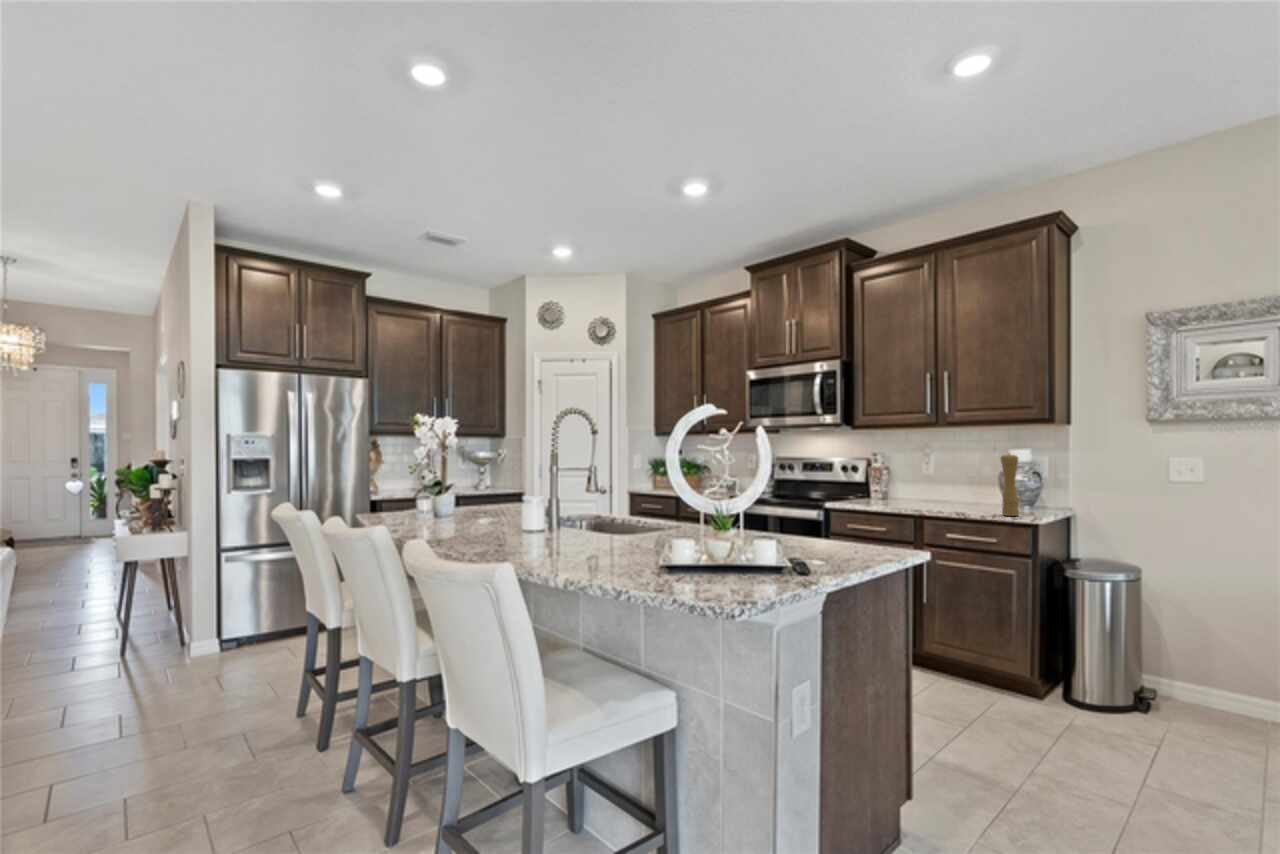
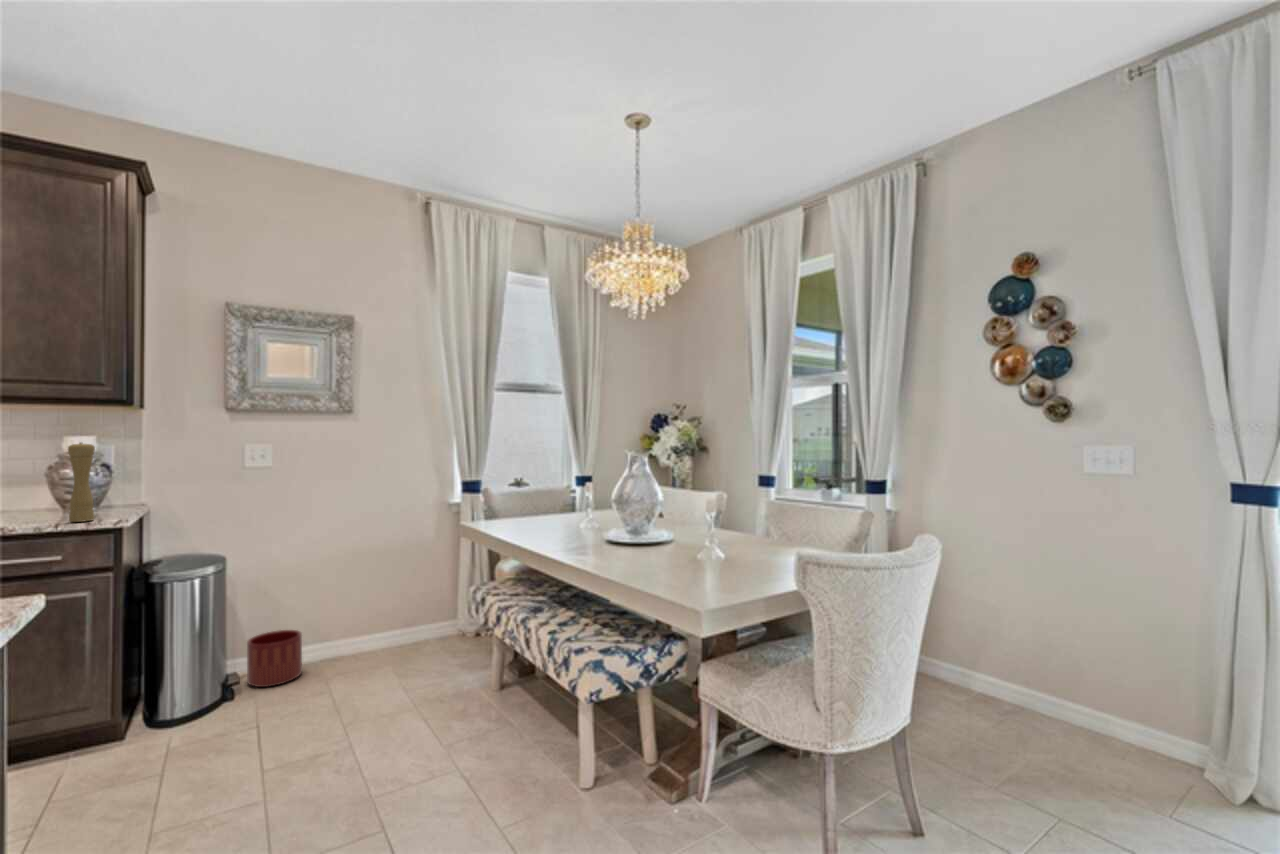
planter: none [1168,661,1239,726] -> present [247,630,302,687]

